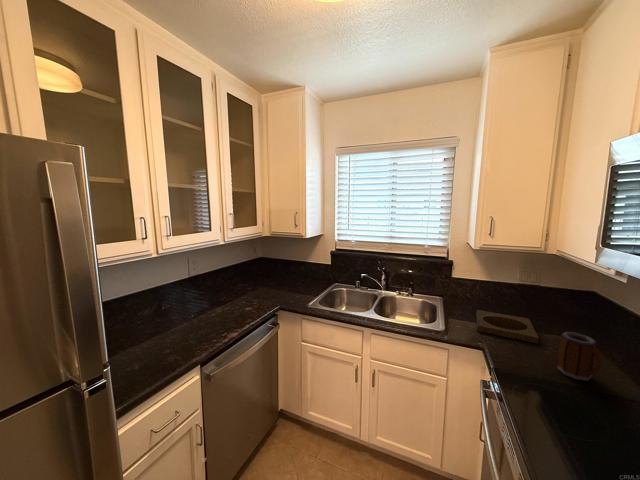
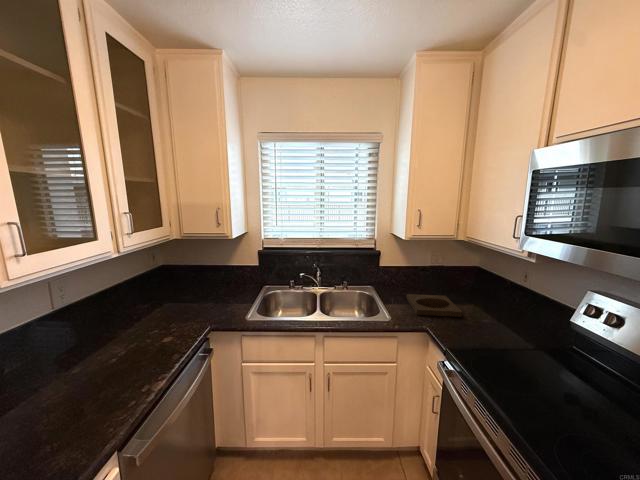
mug: present [558,332,601,381] -> none [487,305,519,343]

